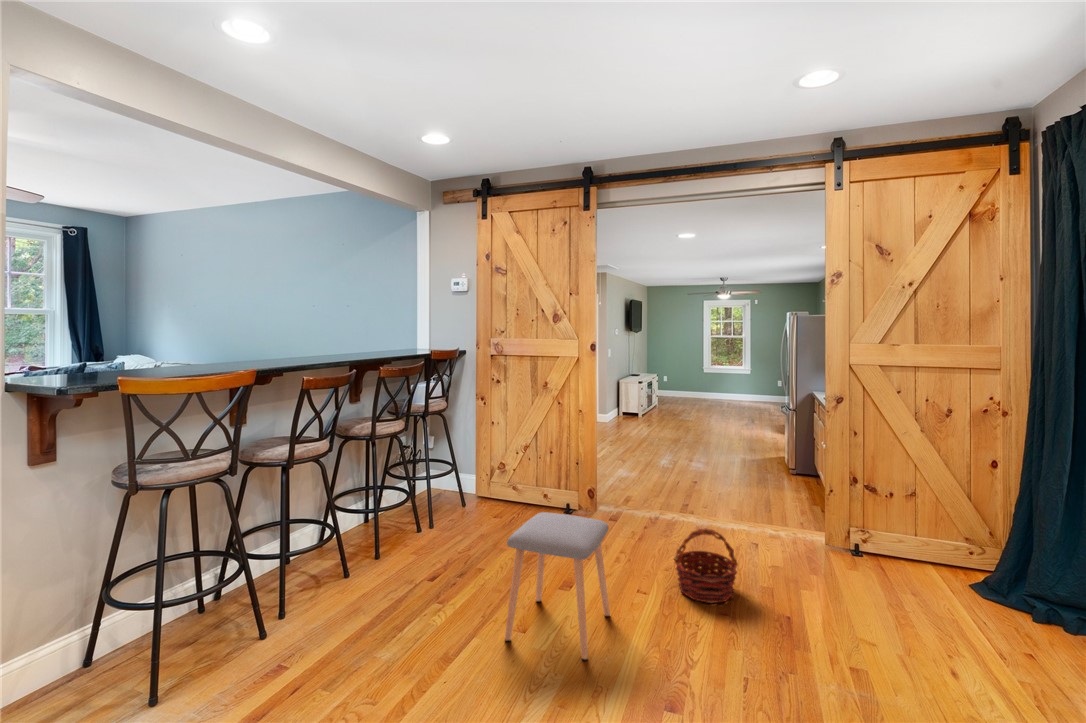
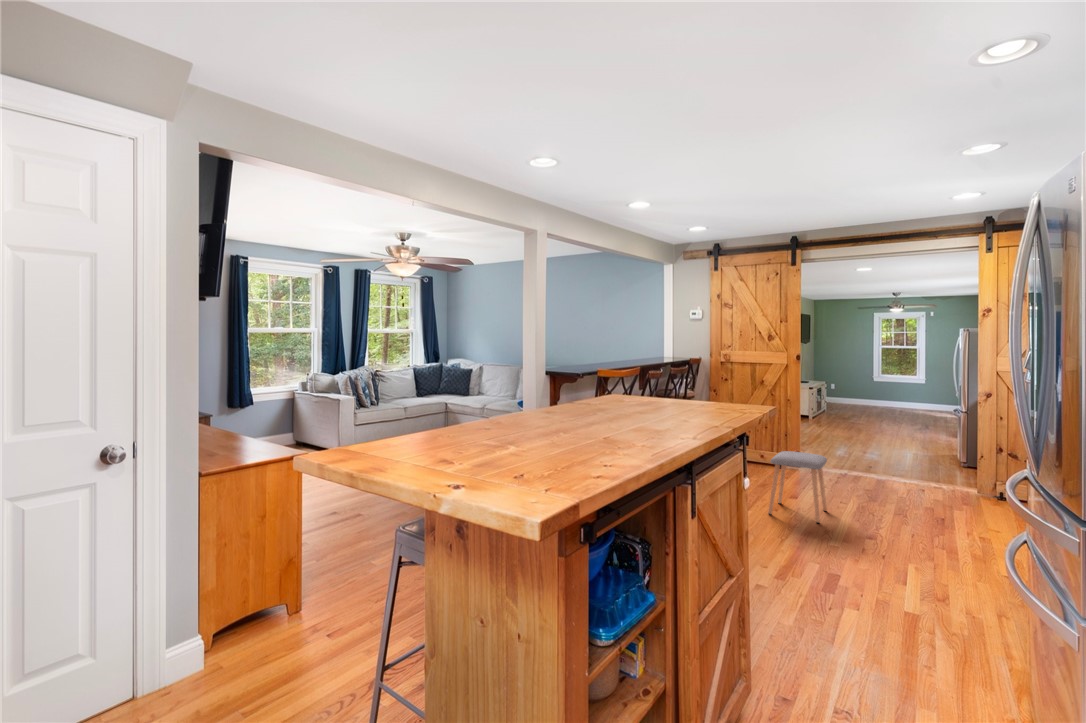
basket: present [674,528,738,603] -> none [866,468,910,512]

